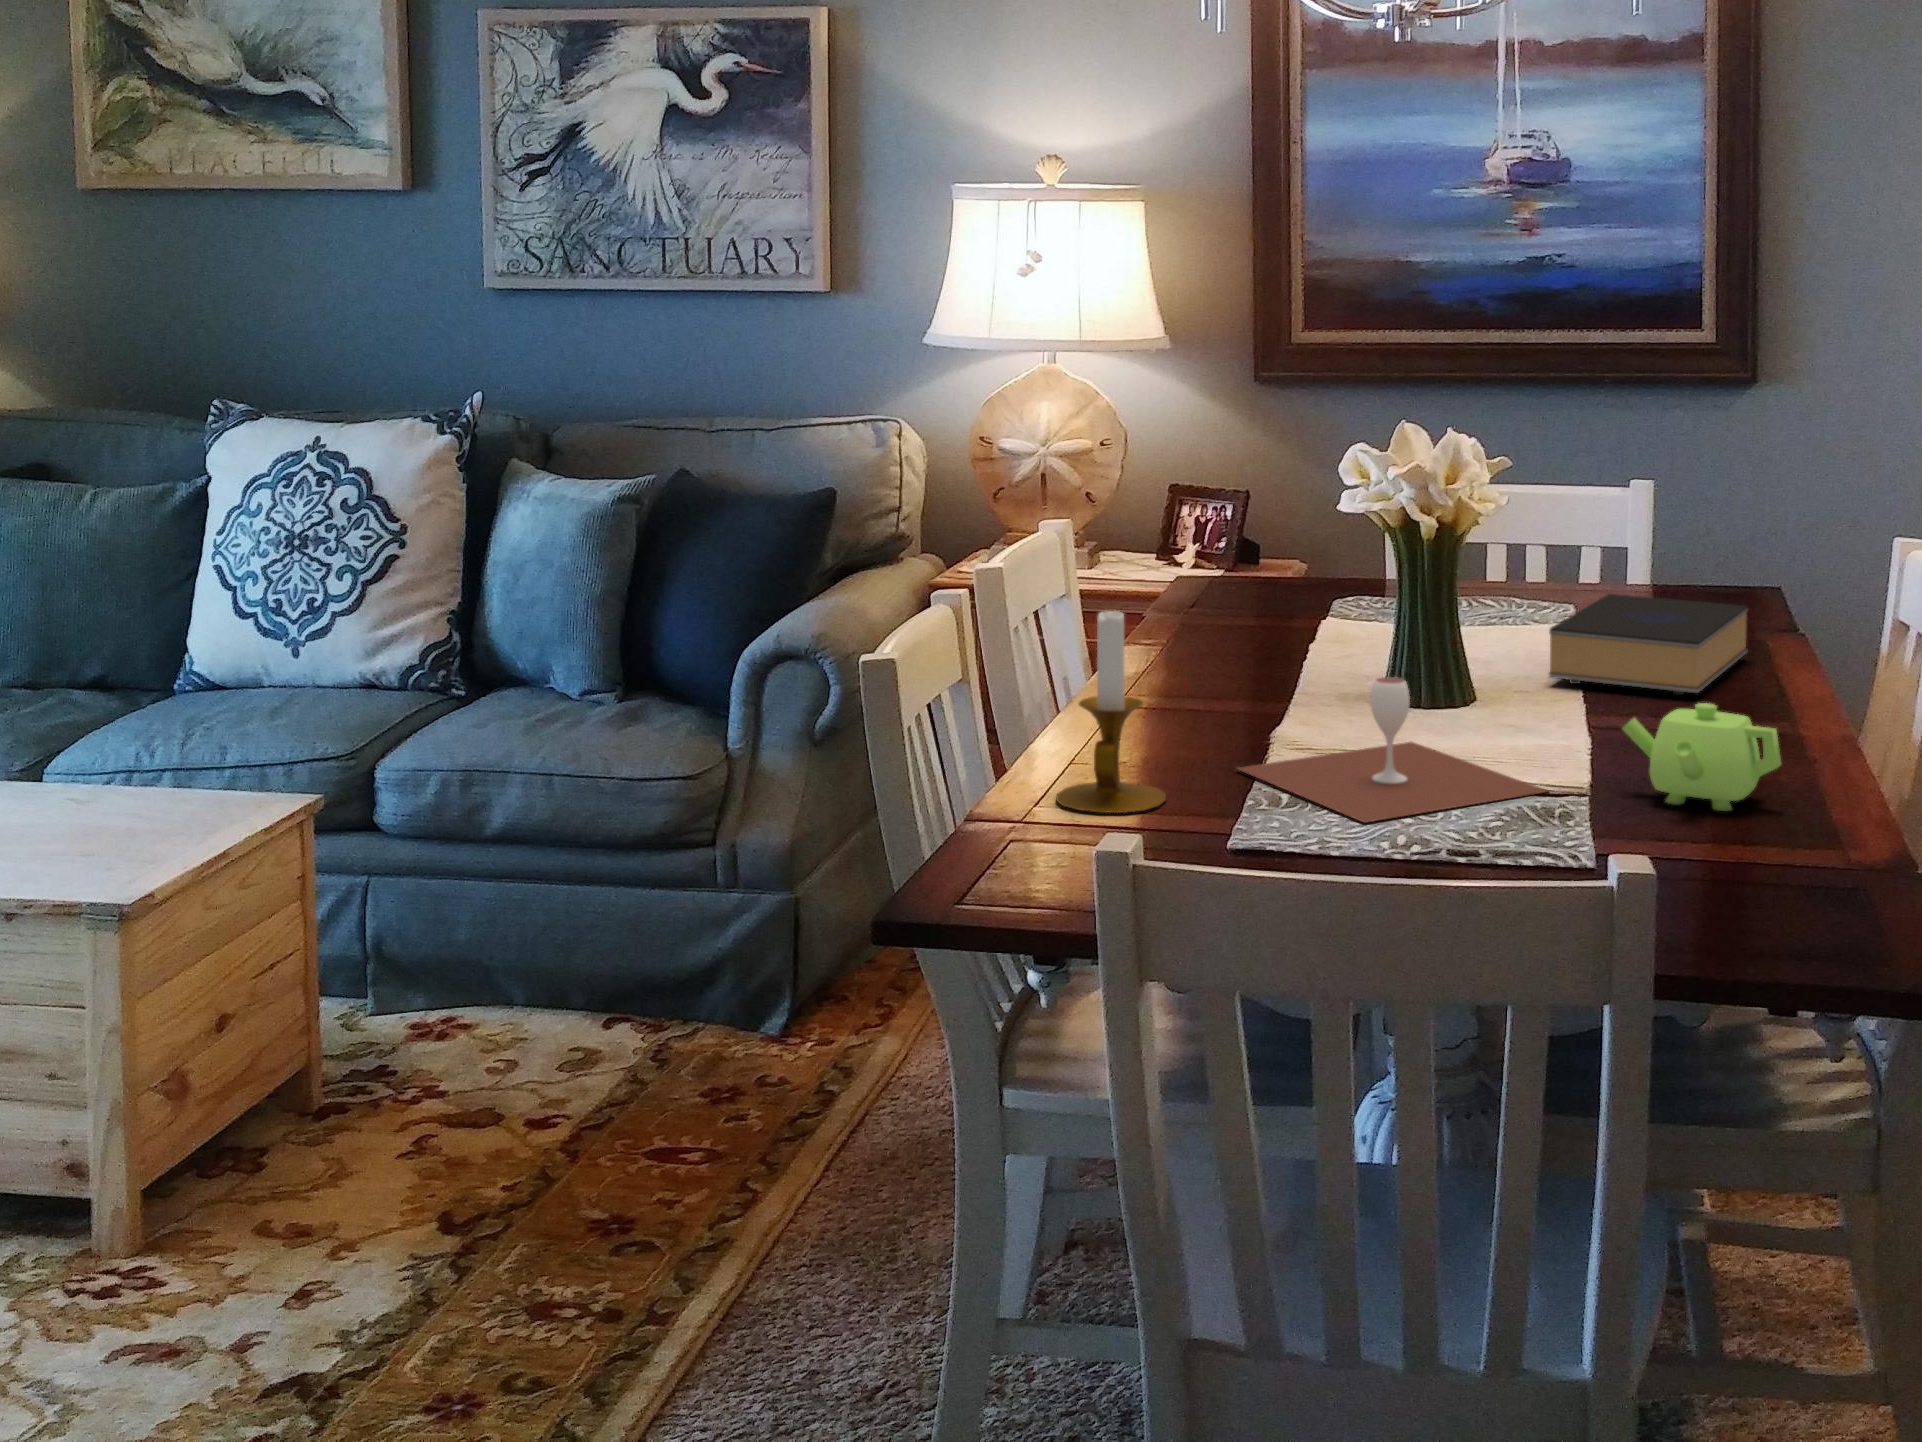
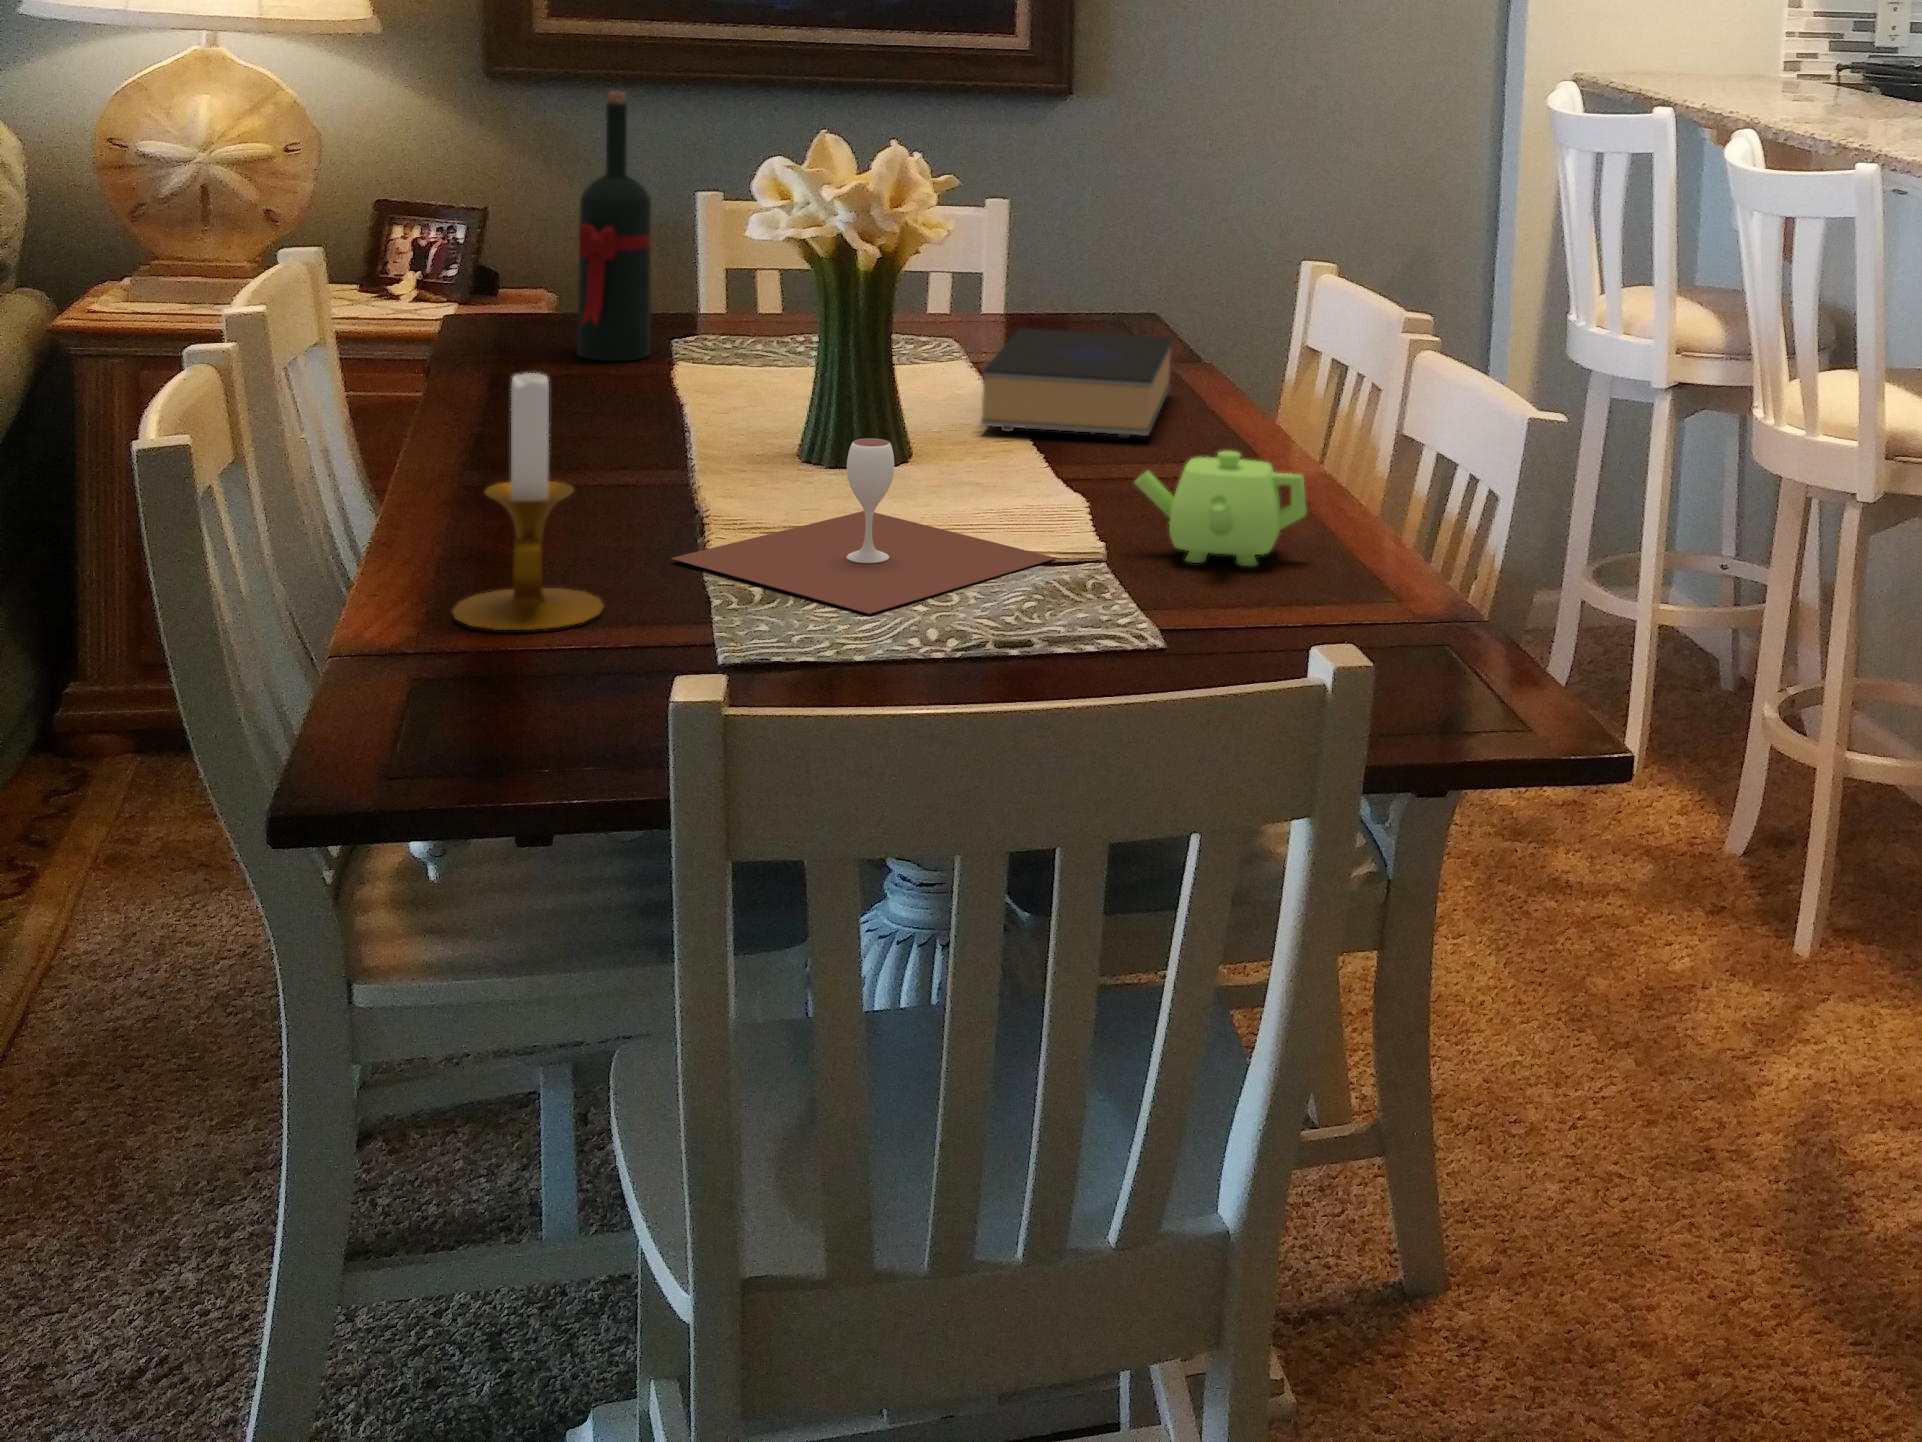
wine bottle: none [1255,392,1314,614] -> present [577,92,651,361]

